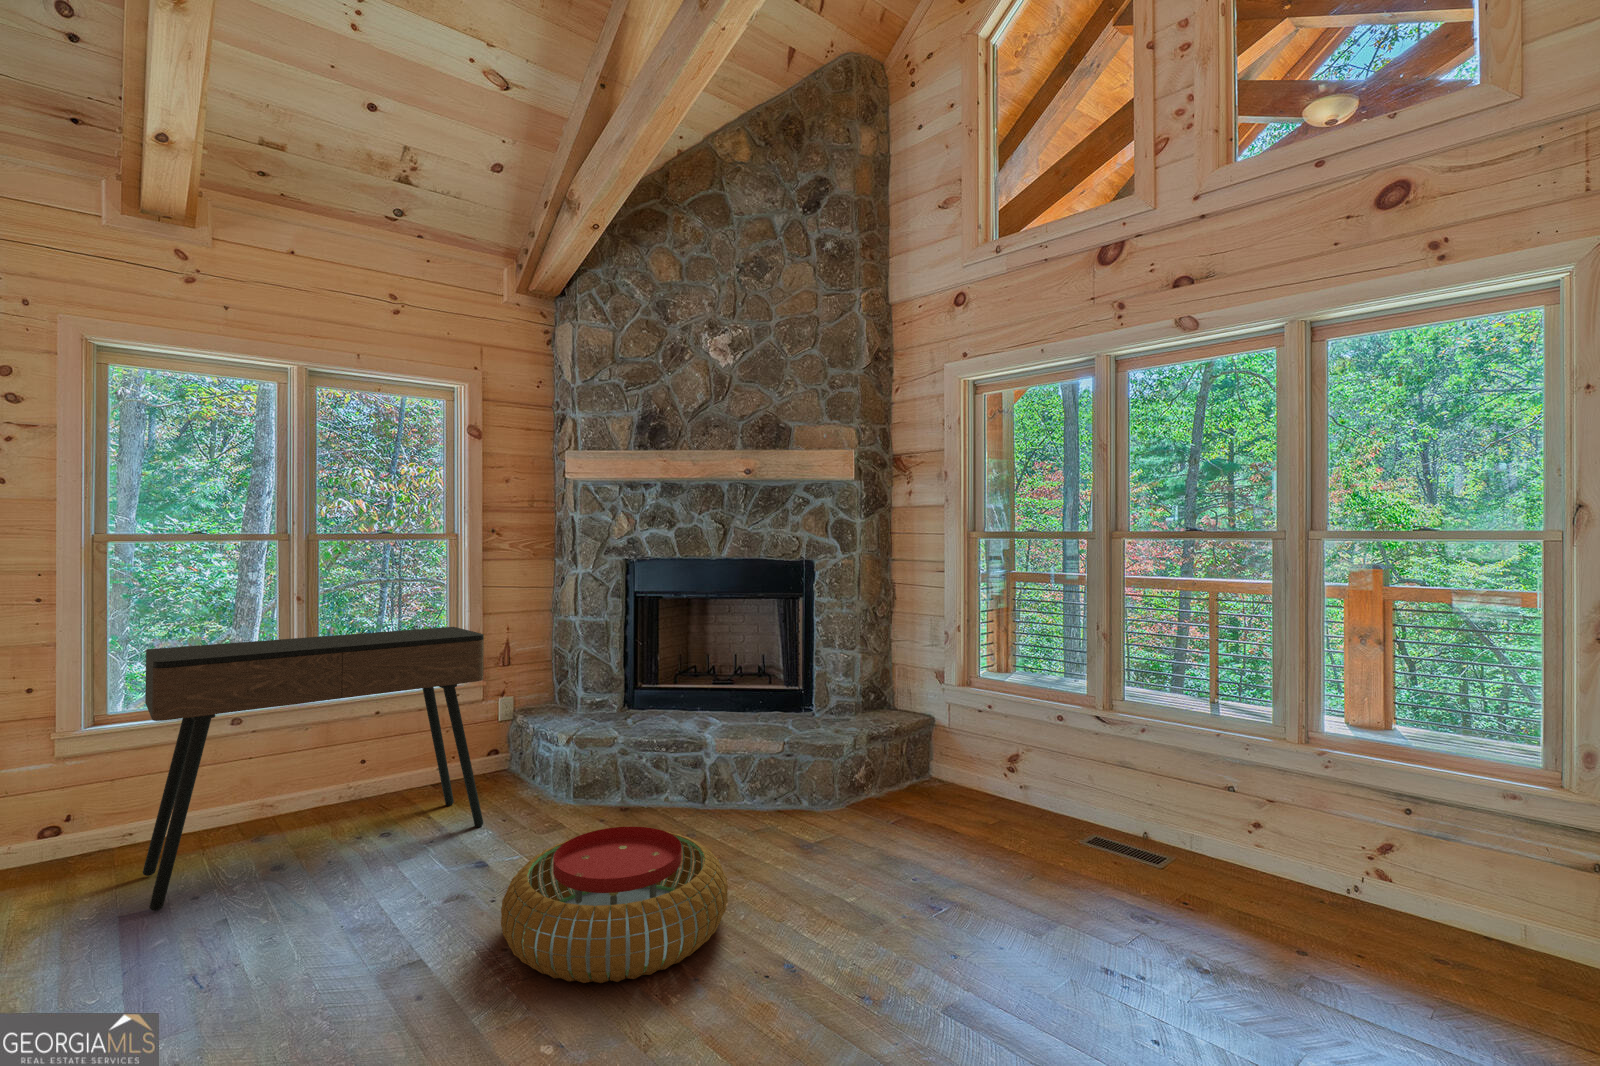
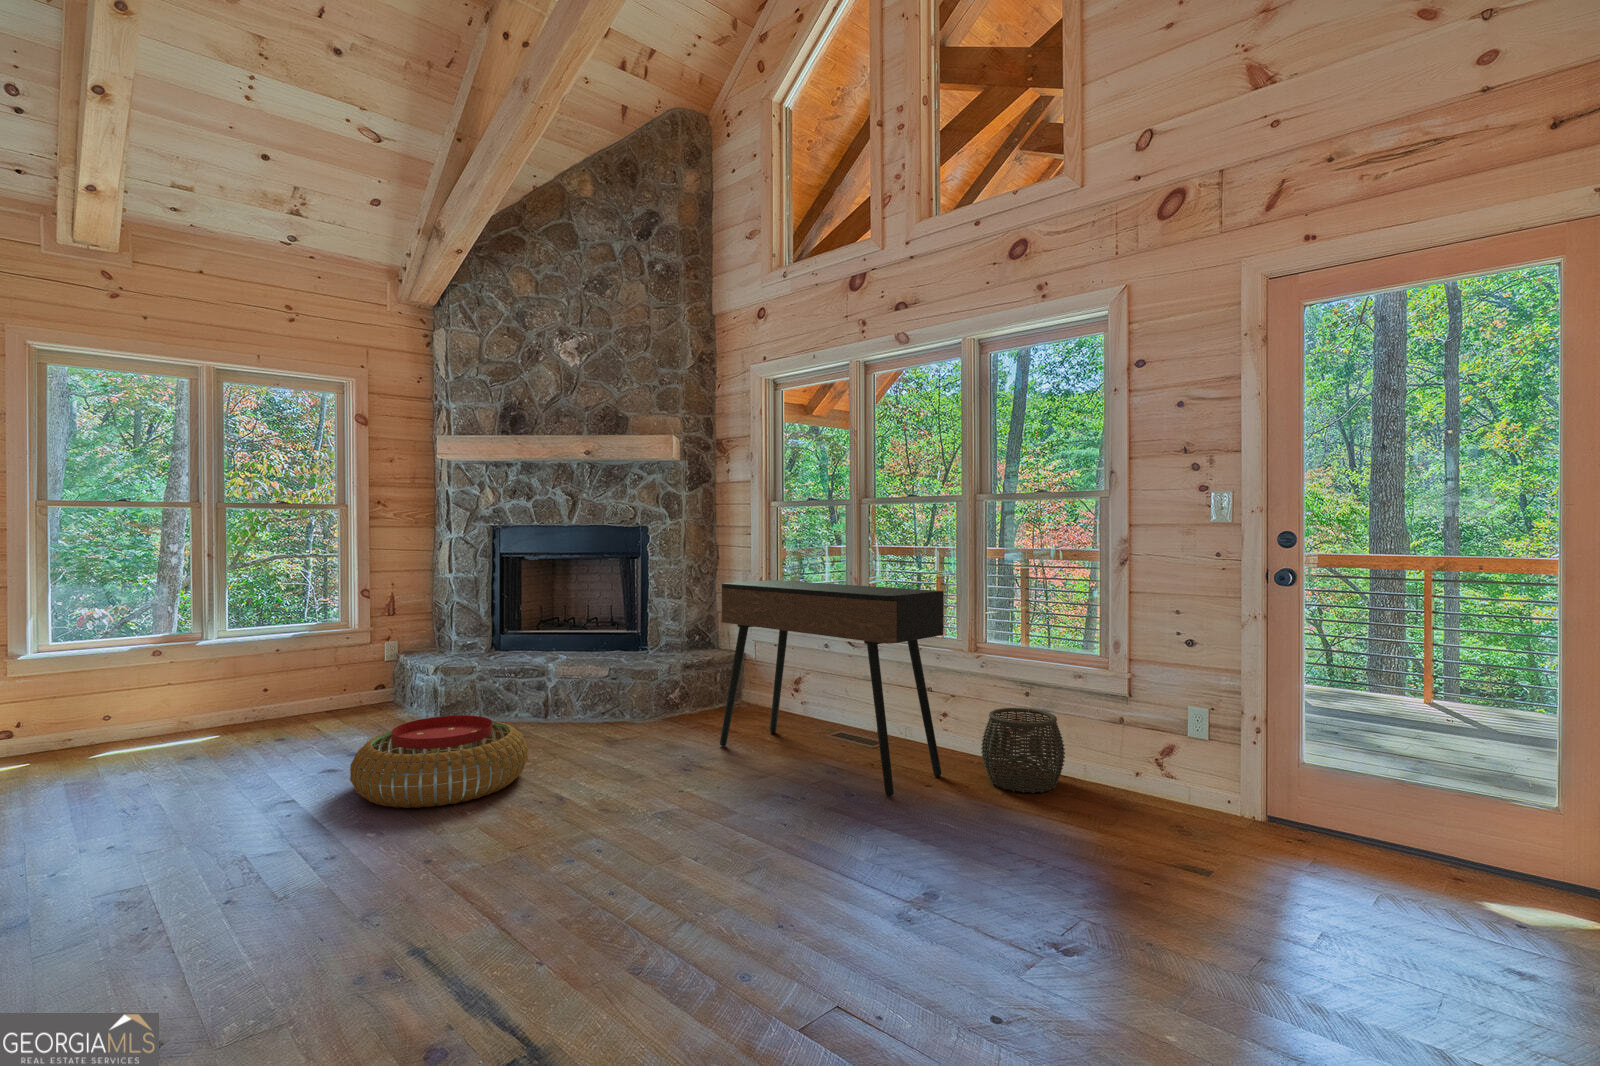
console table: present [143,627,484,911] -> present [720,580,943,796]
woven basket: none [1367,836,1518,977] -> present [981,708,1065,793]

